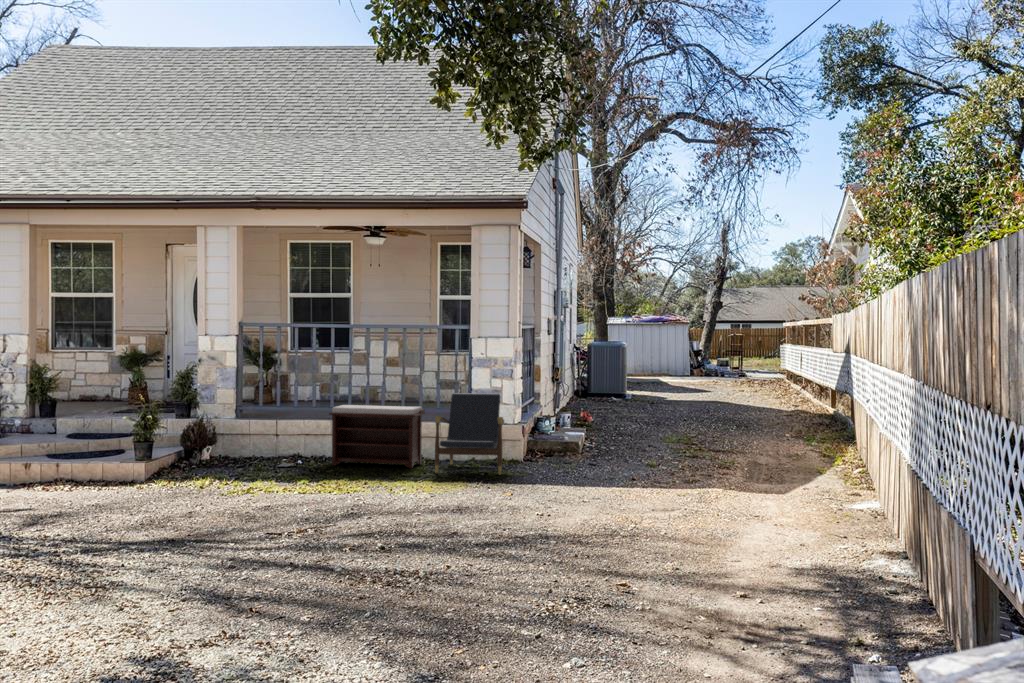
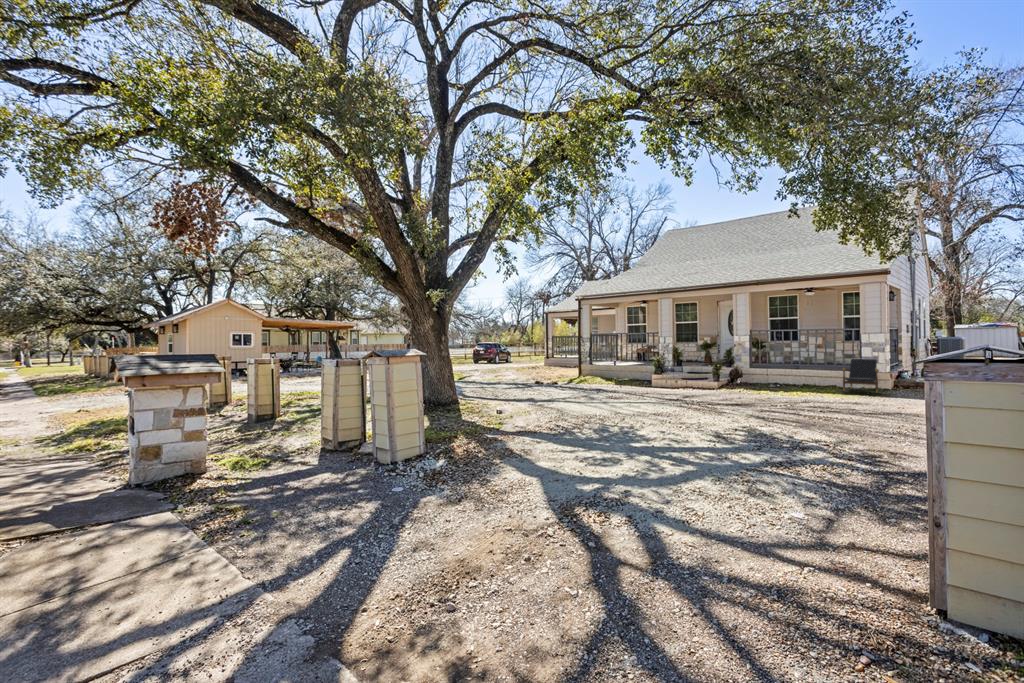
bench: present [329,405,425,469] -> none [792,363,837,389]

